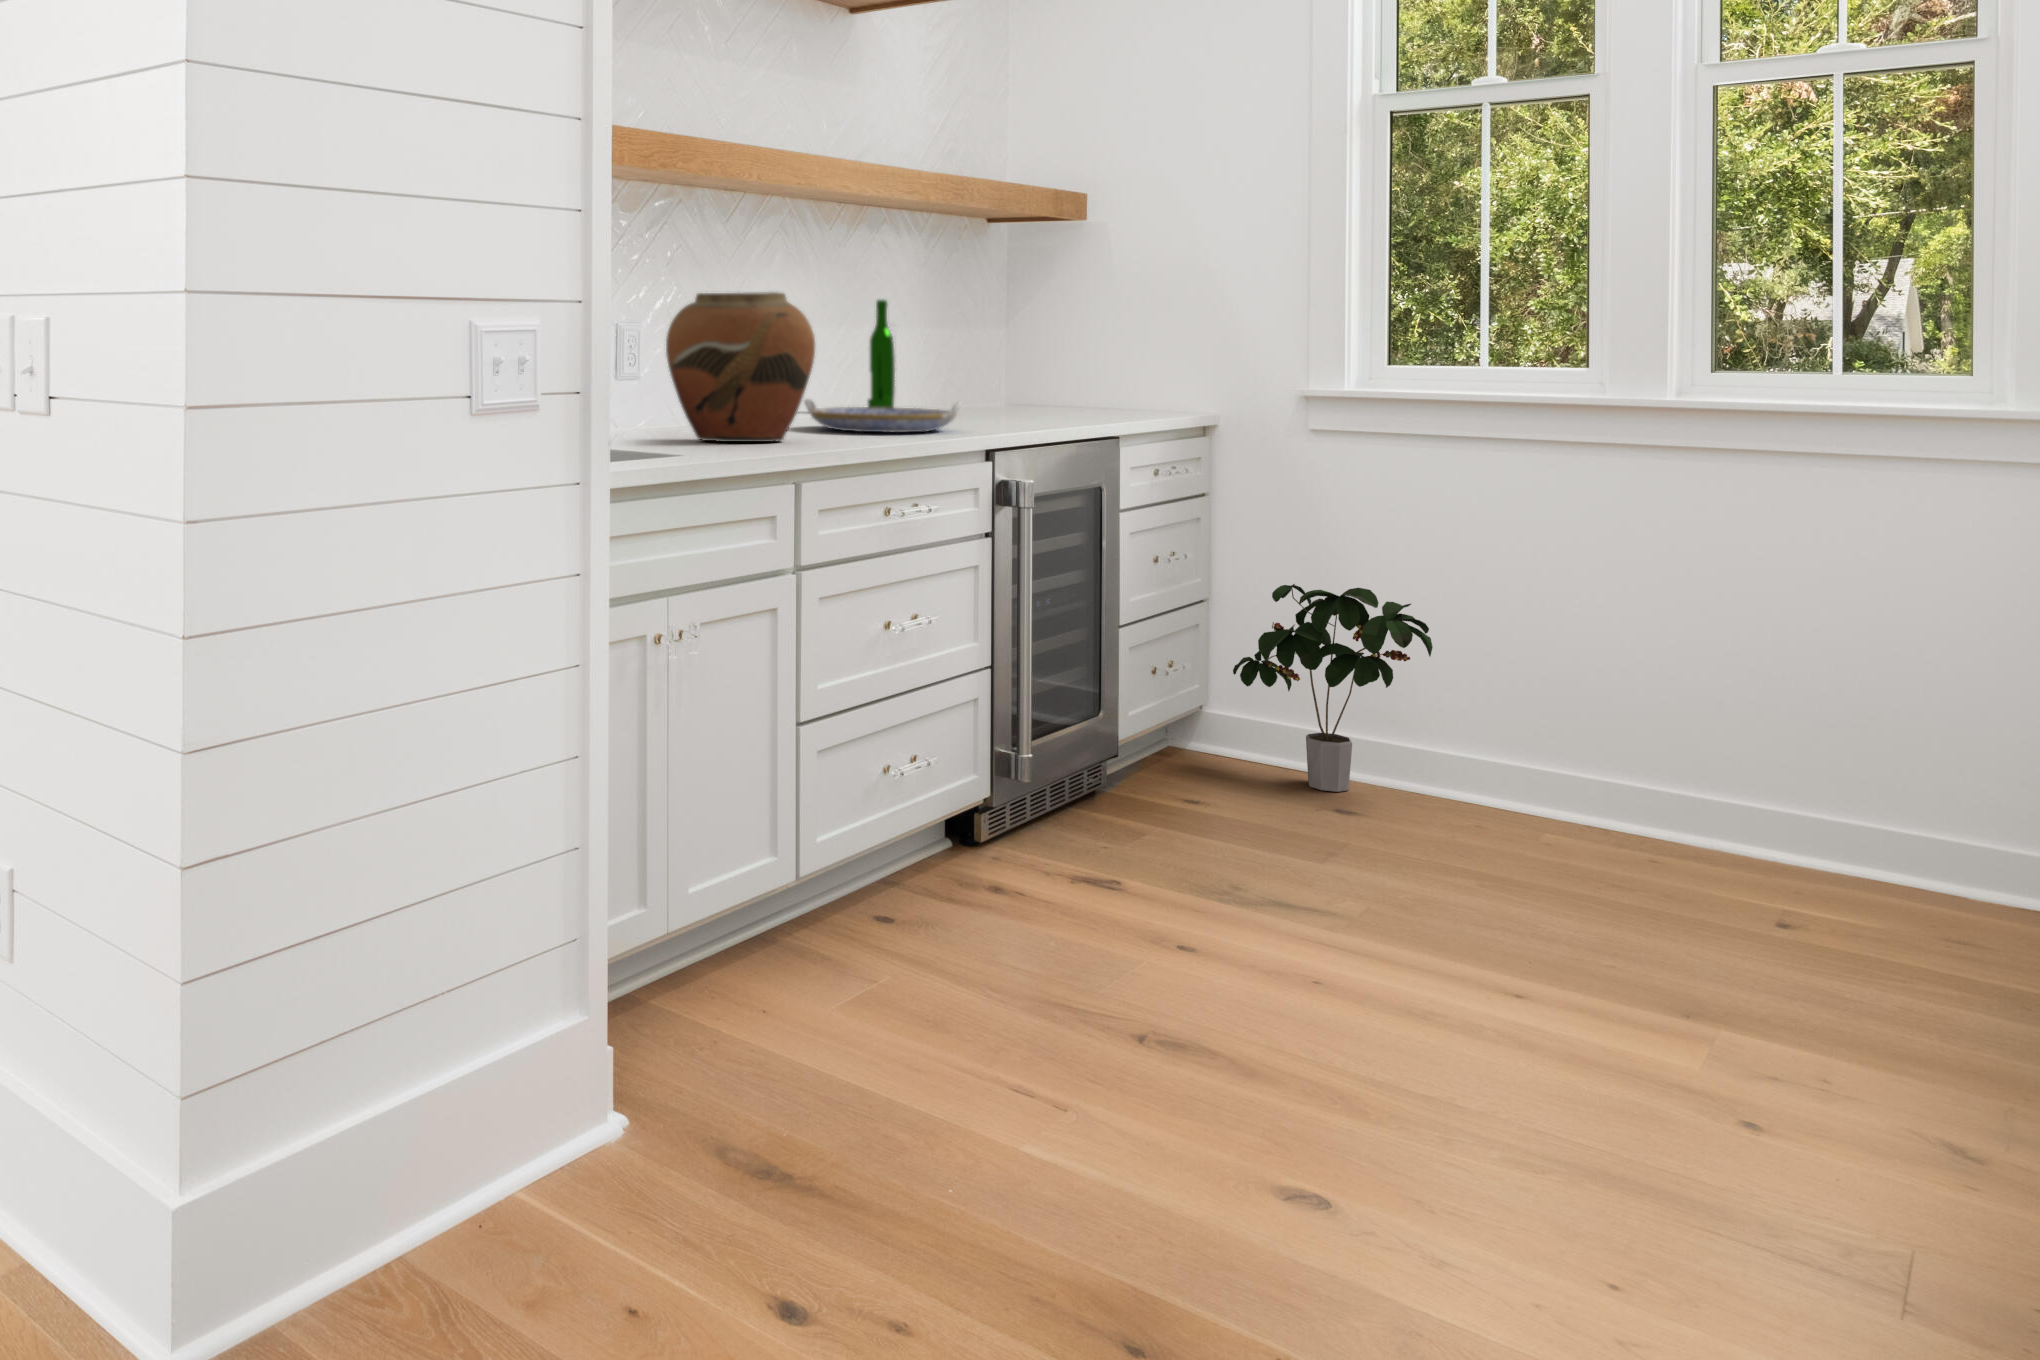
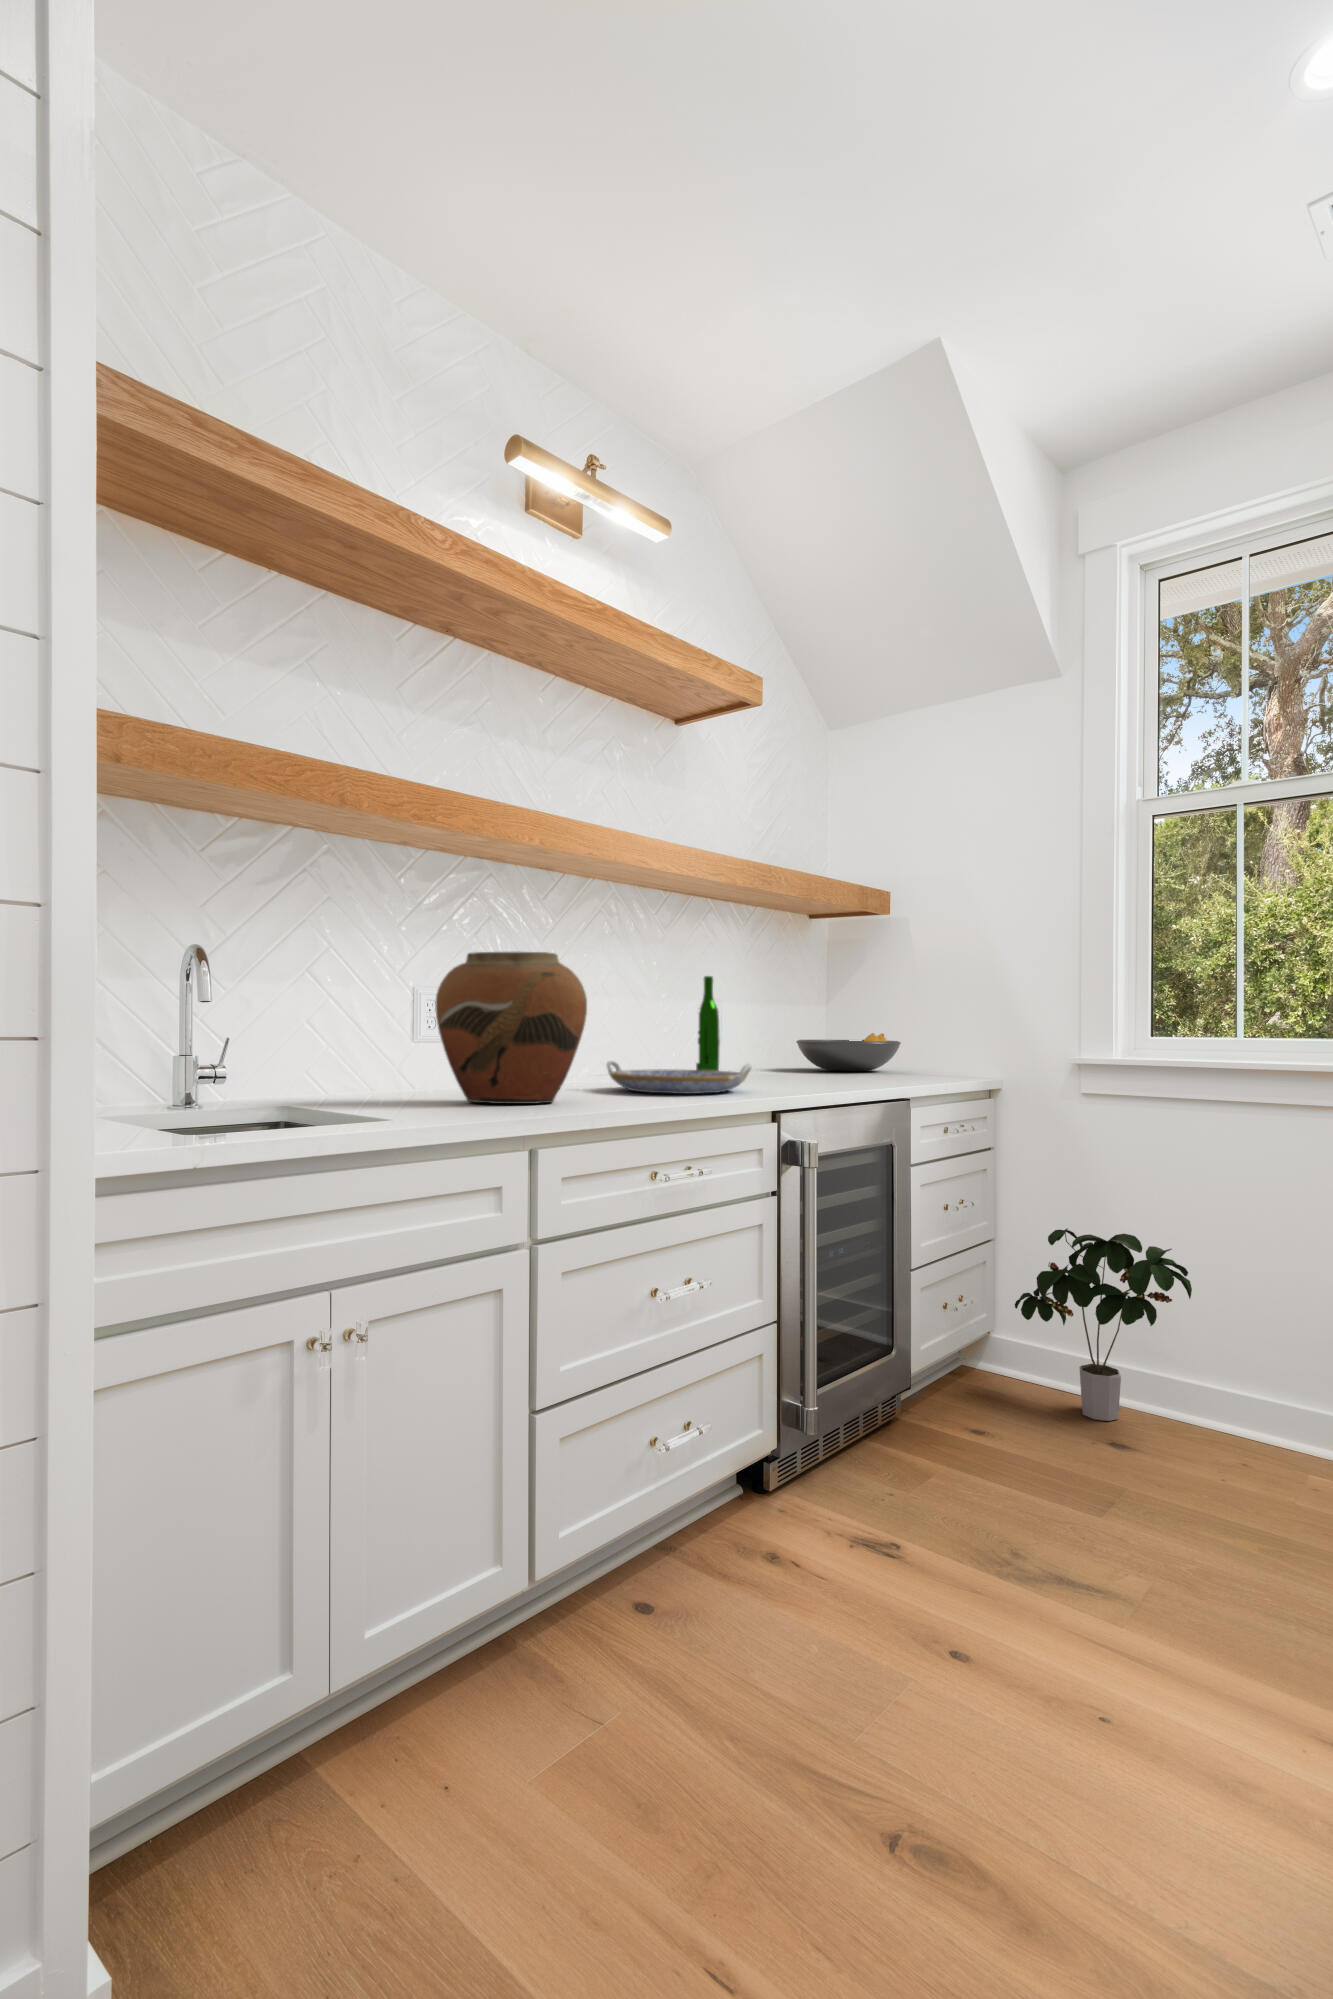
fruit bowl: none [973,363,1099,407] -> present [796,1033,901,1071]

